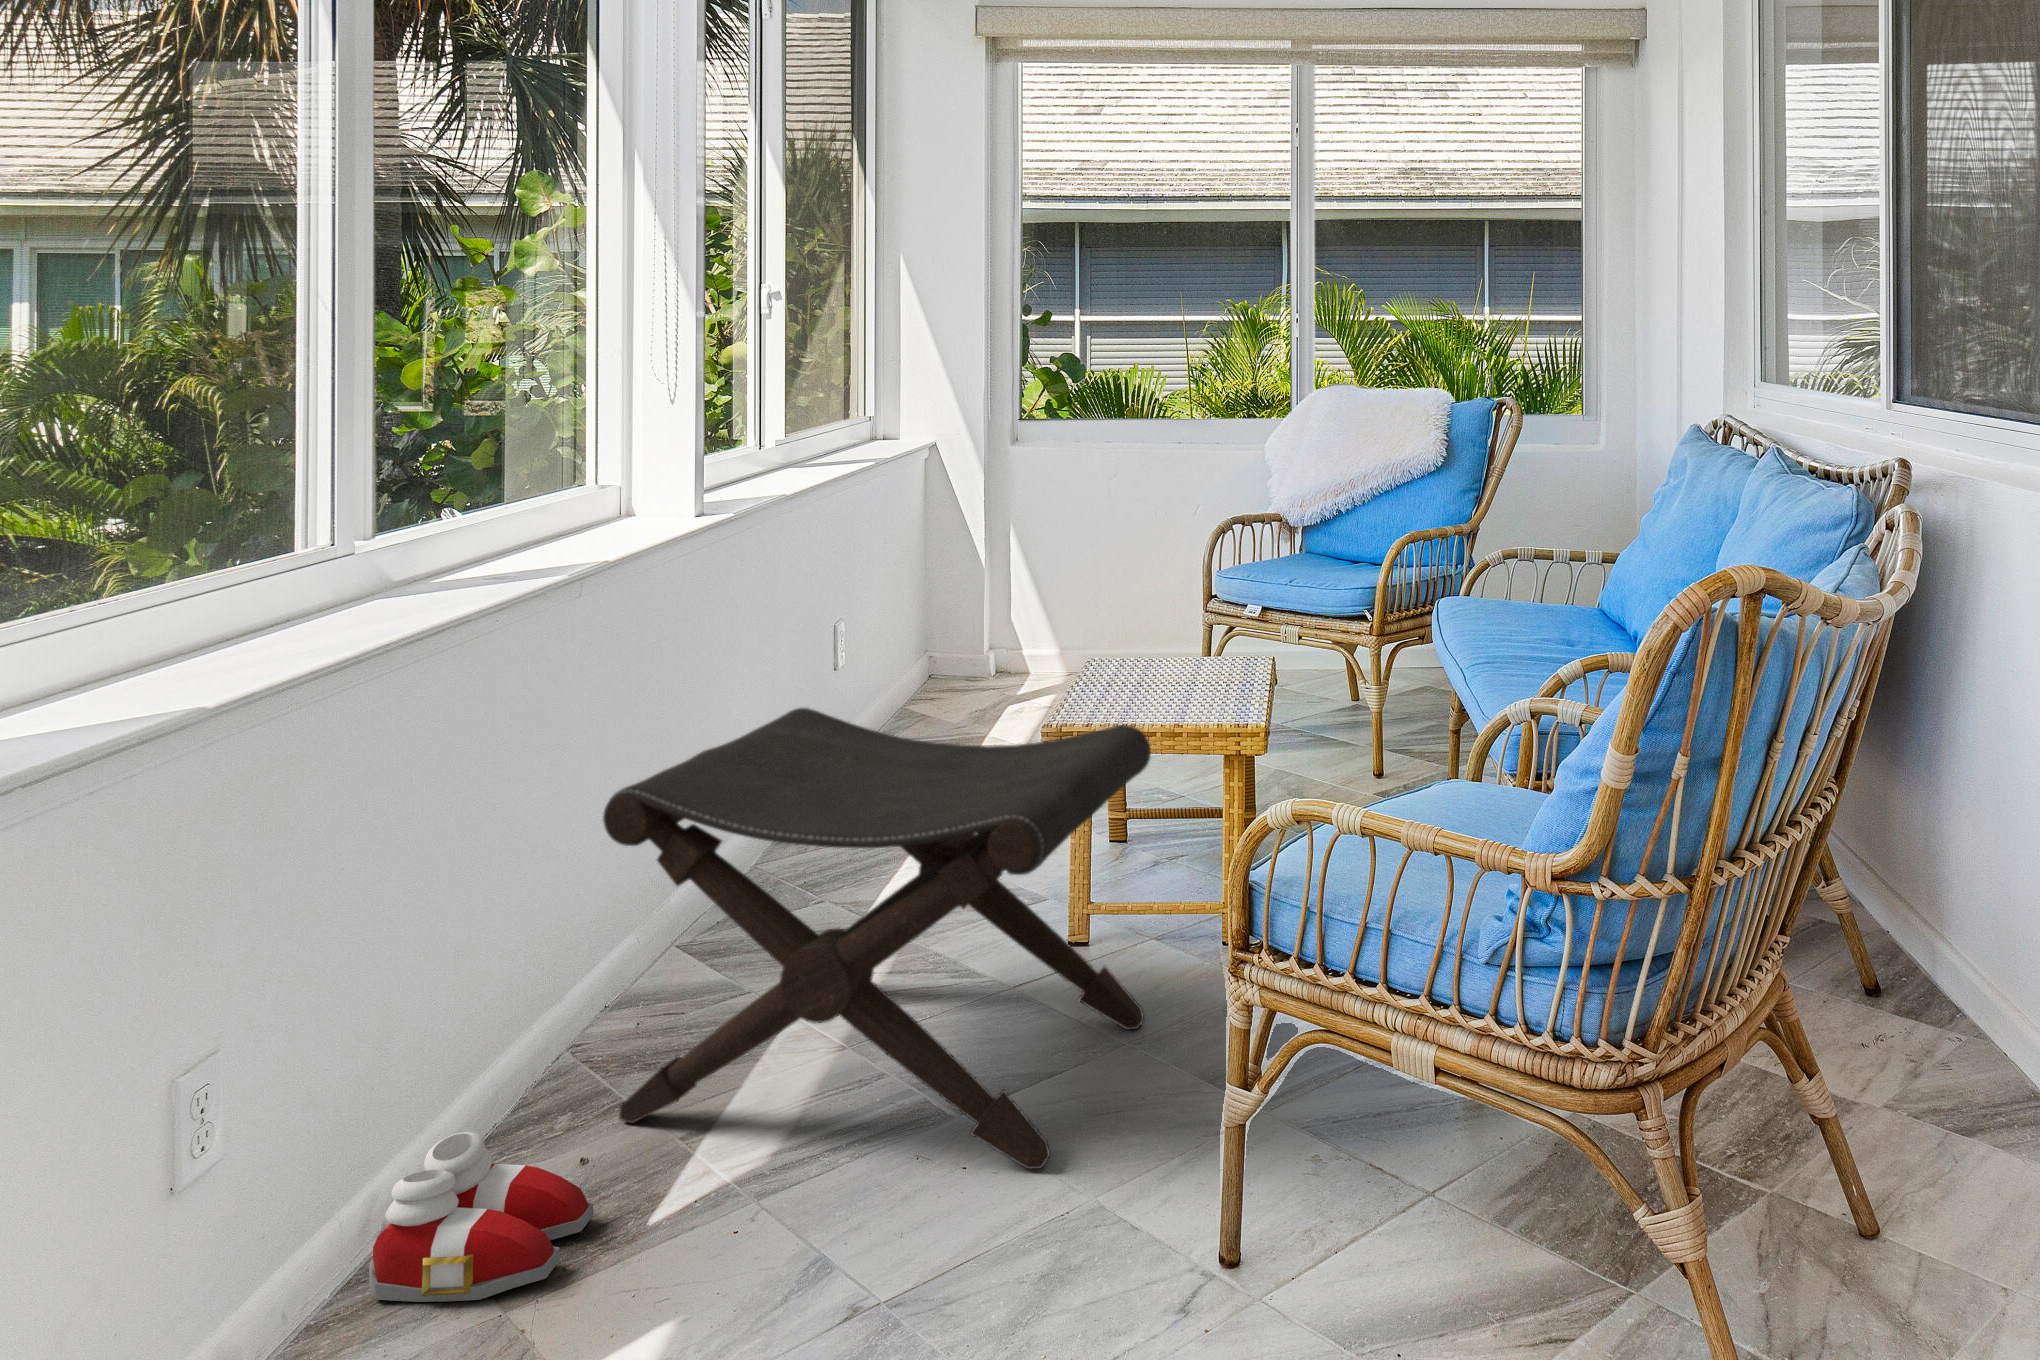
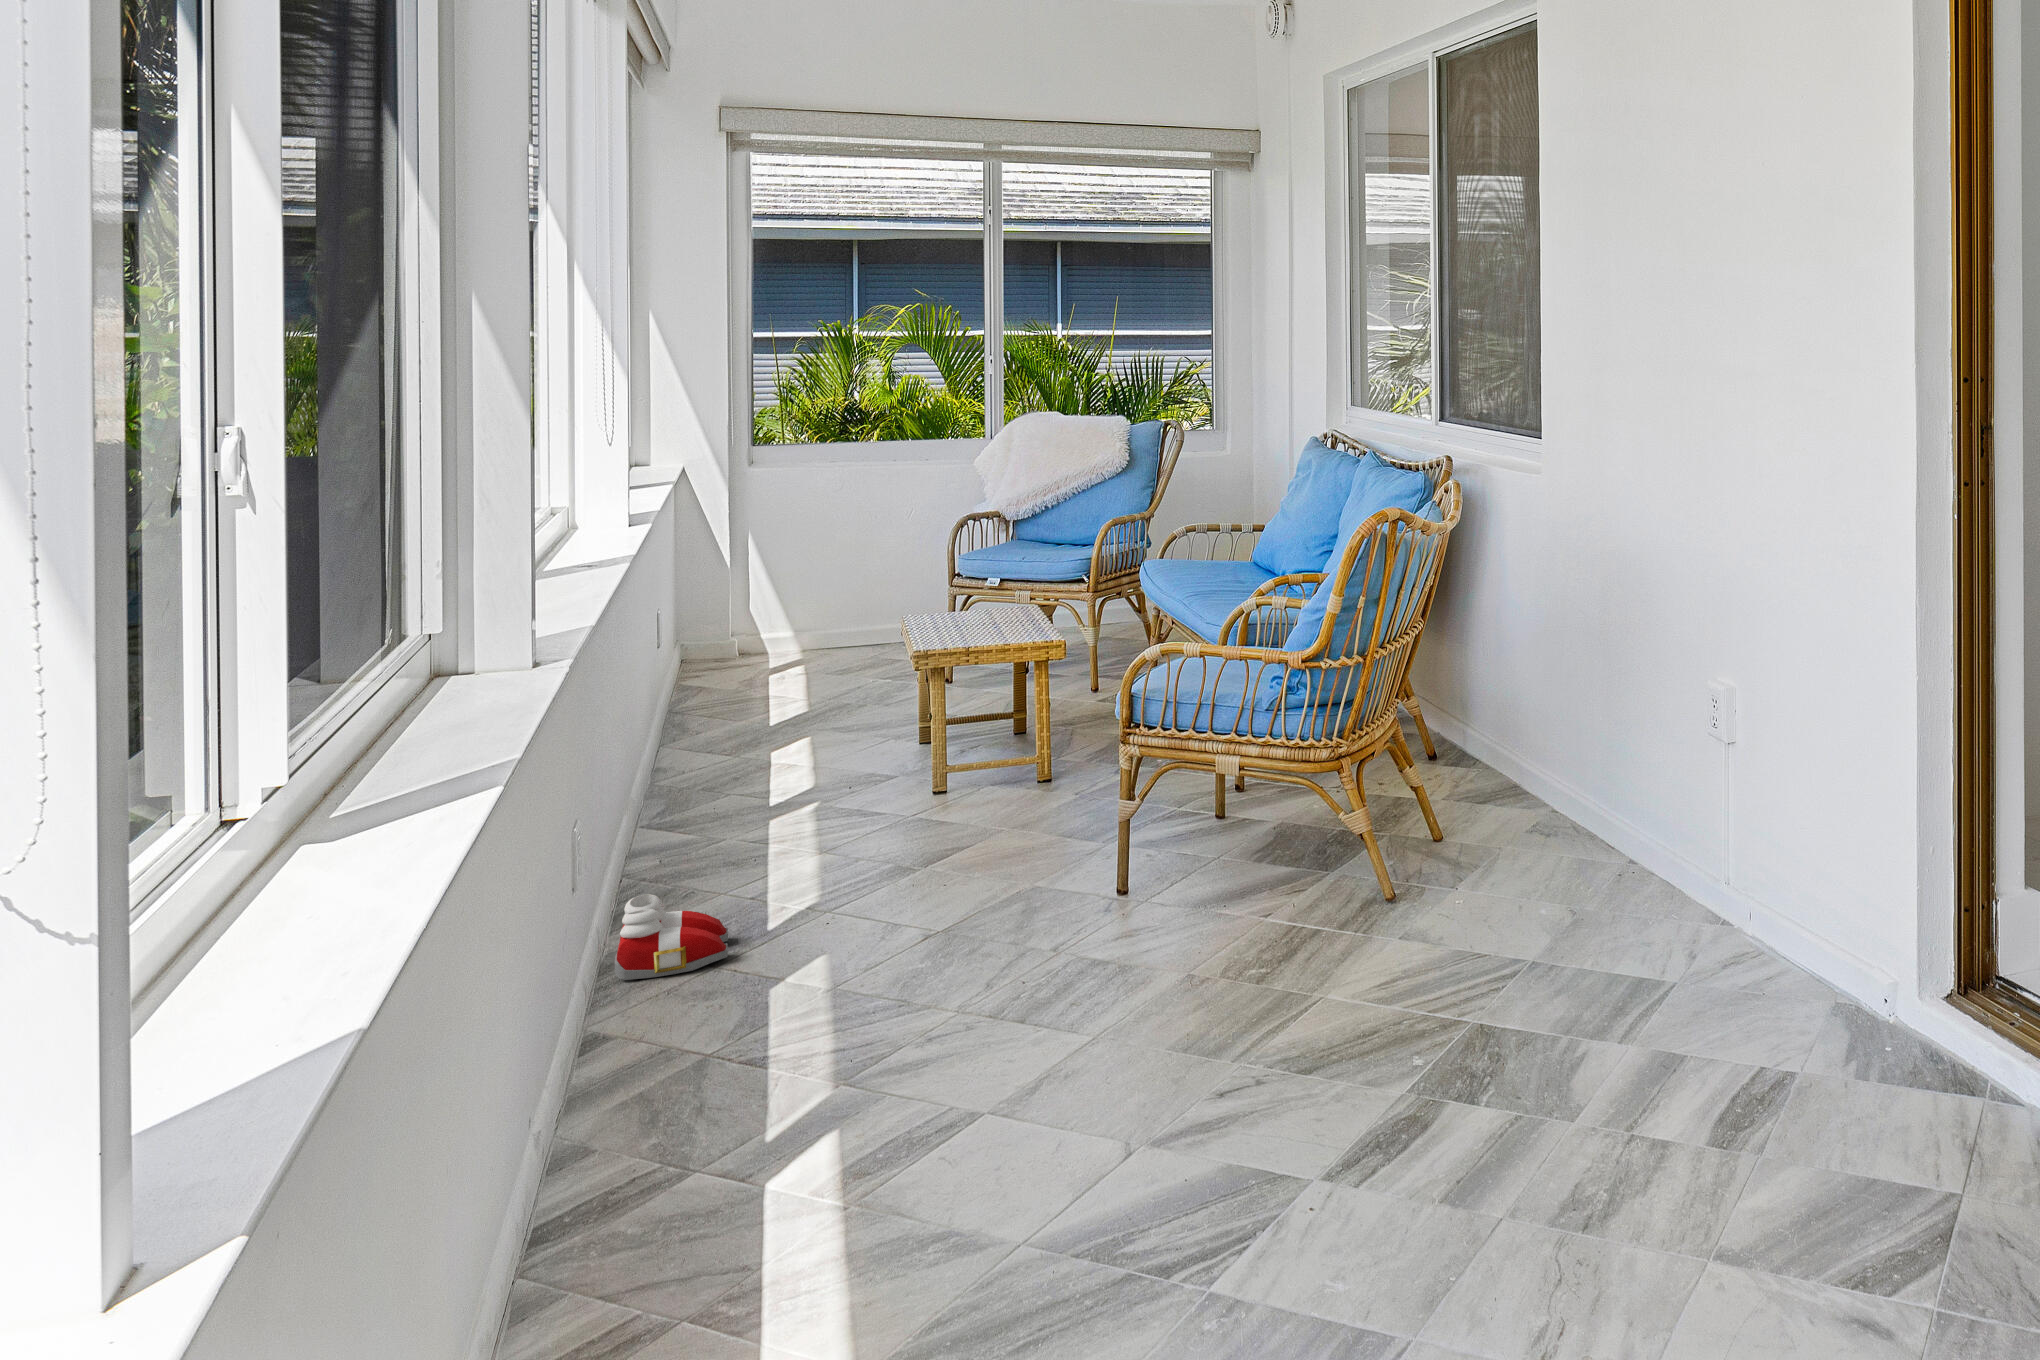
footstool: present [603,708,1151,1169] -> none [688,638,1013,903]

